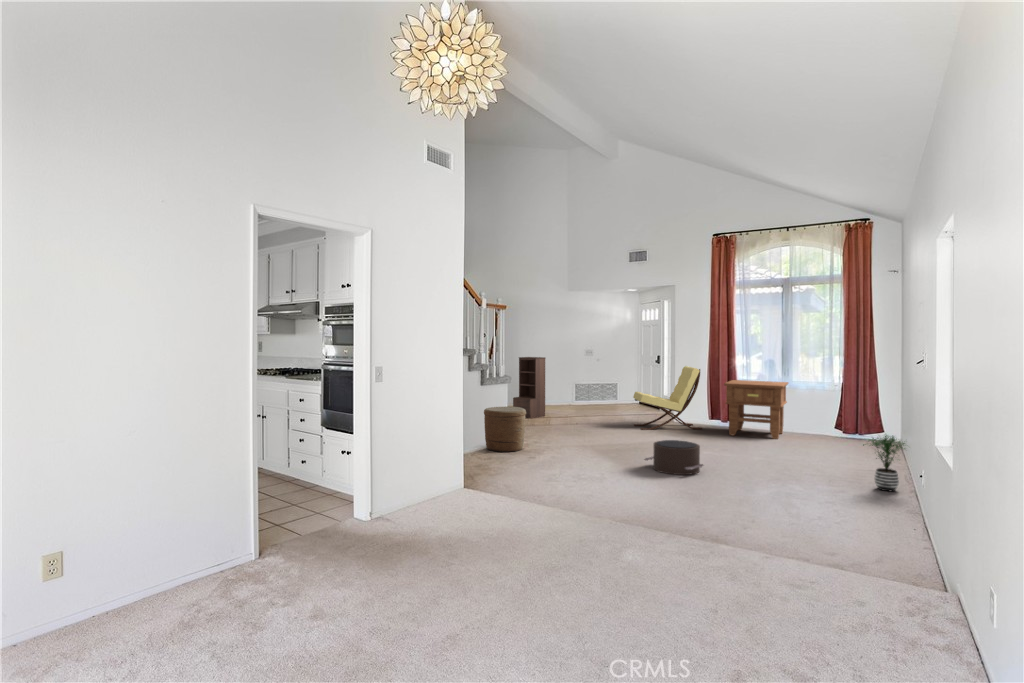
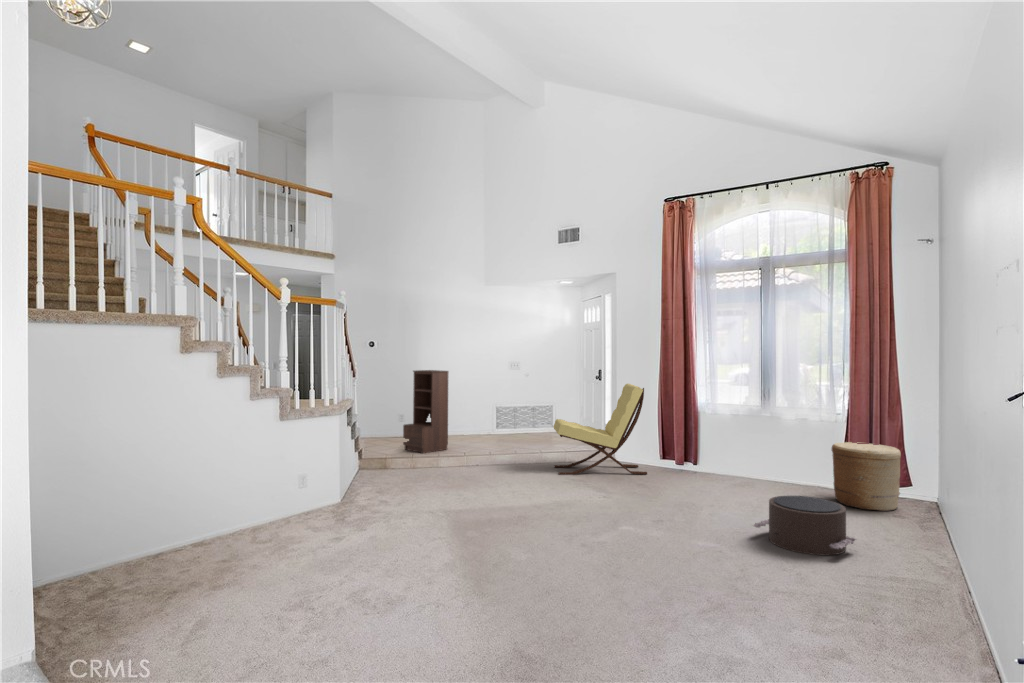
side table: present [724,380,788,439] -> none [673,404,770,495]
woven basket: present [484,407,526,452] -> present [832,442,901,511]
potted plant: present [863,435,905,491] -> none [876,515,976,636]
pouf: present [644,440,703,475] -> present [754,496,856,555]

